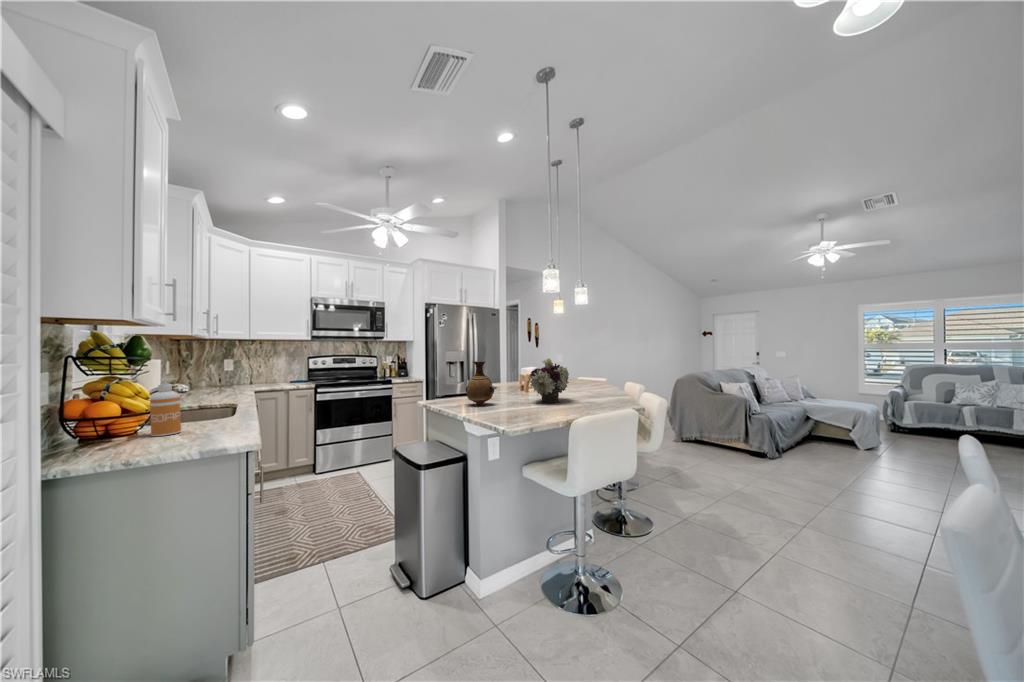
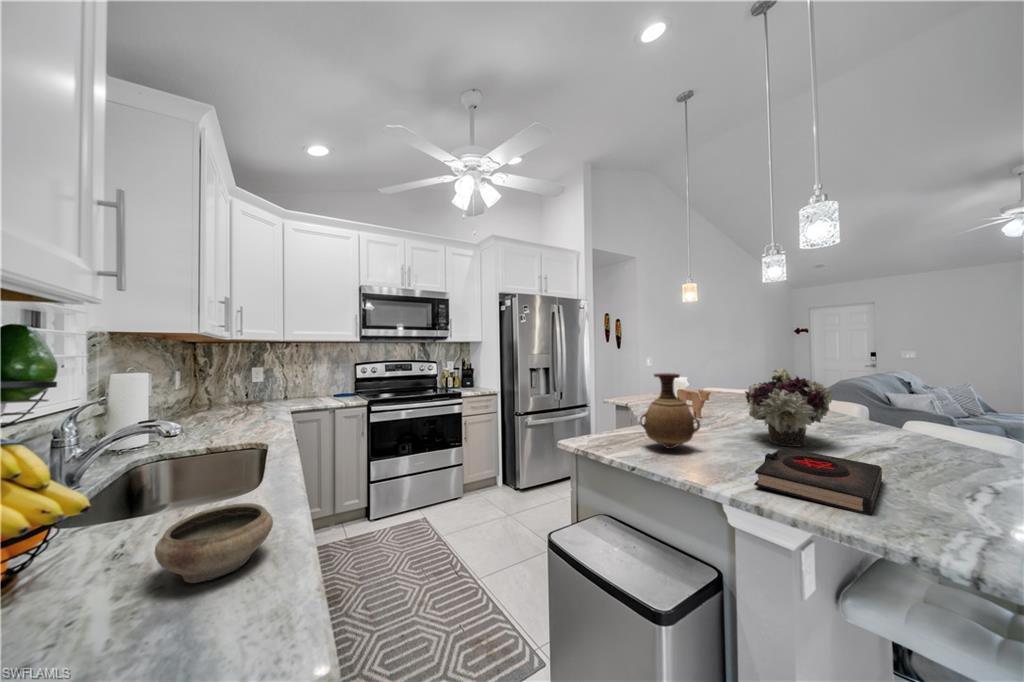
soap dispenser: present [150,378,181,436] -> none [60,428,142,580]
book: none [487,400,552,421] -> present [754,447,882,515]
ceramic bowl: none [191,412,240,436] -> present [154,503,273,583]

